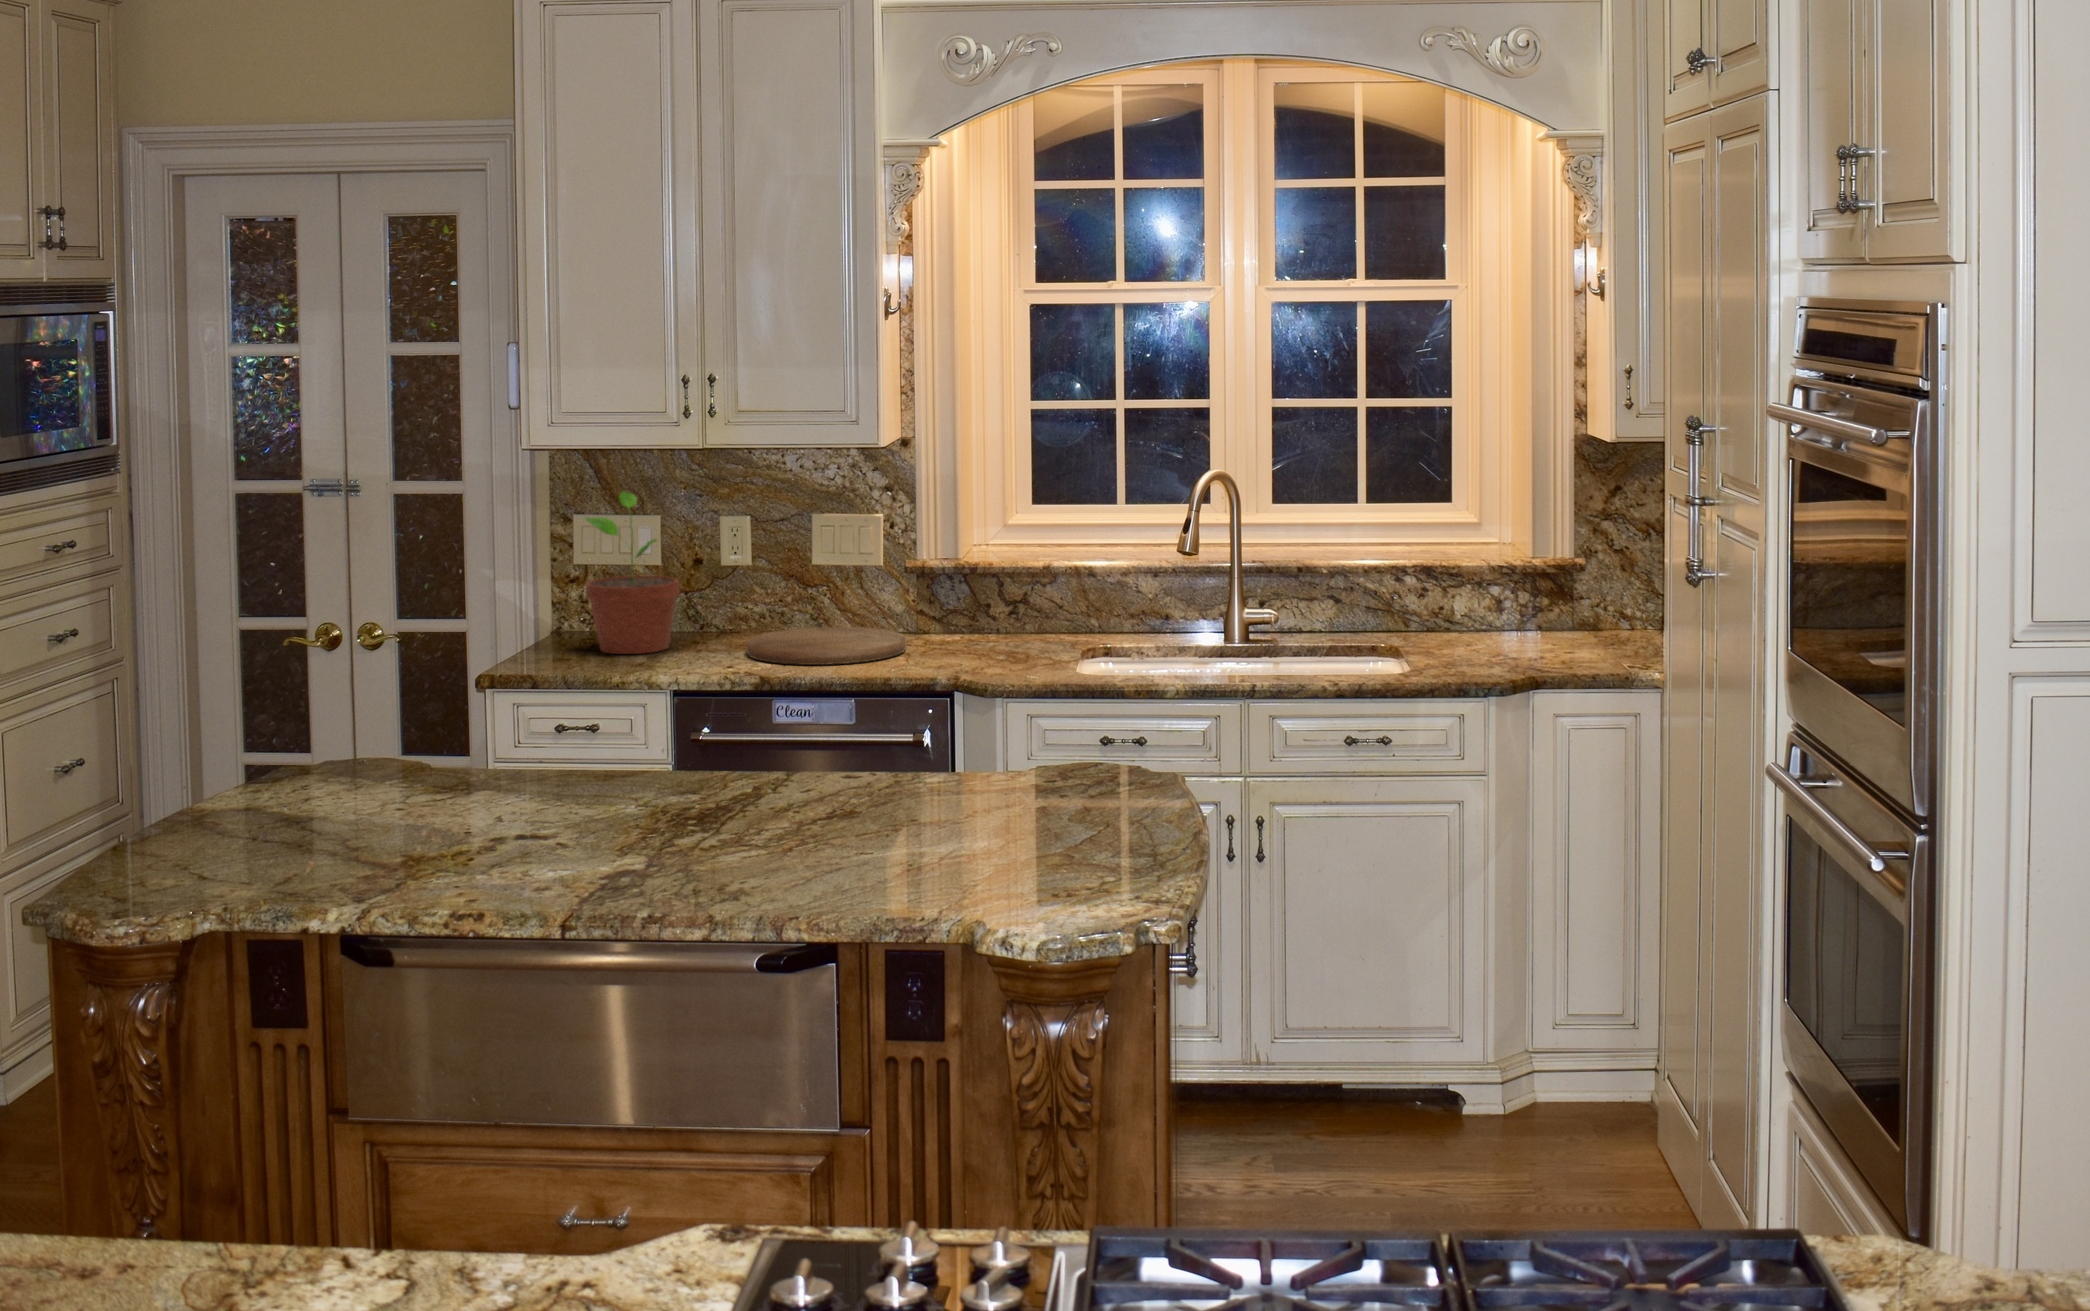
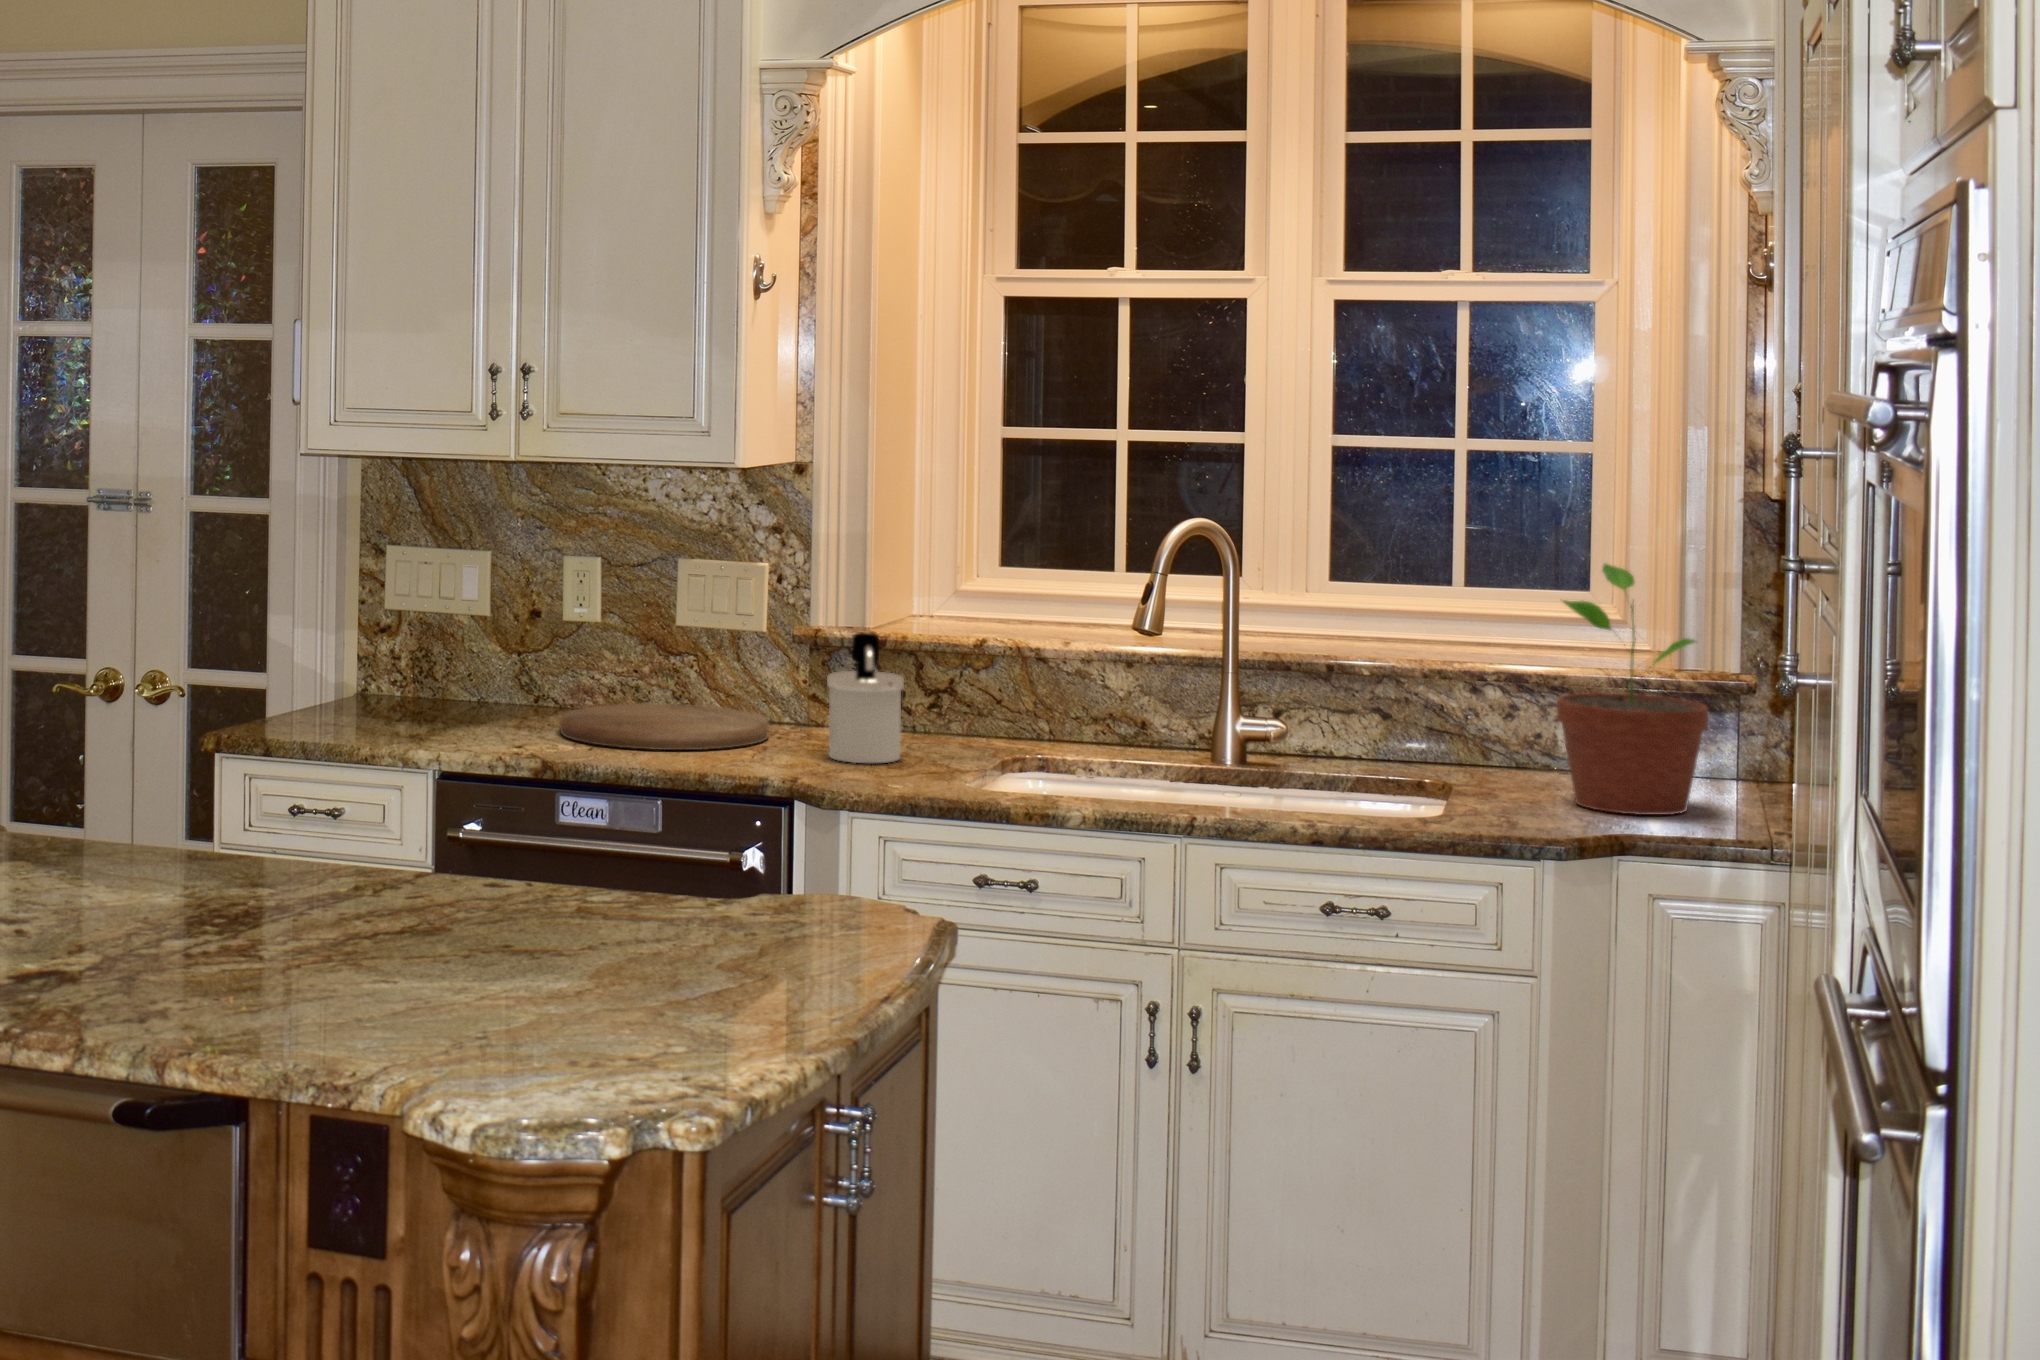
potted plant: present [586,491,680,654] -> present [1557,564,1708,815]
soap dispenser: none [960,567,1016,663] -> present [827,632,904,763]

